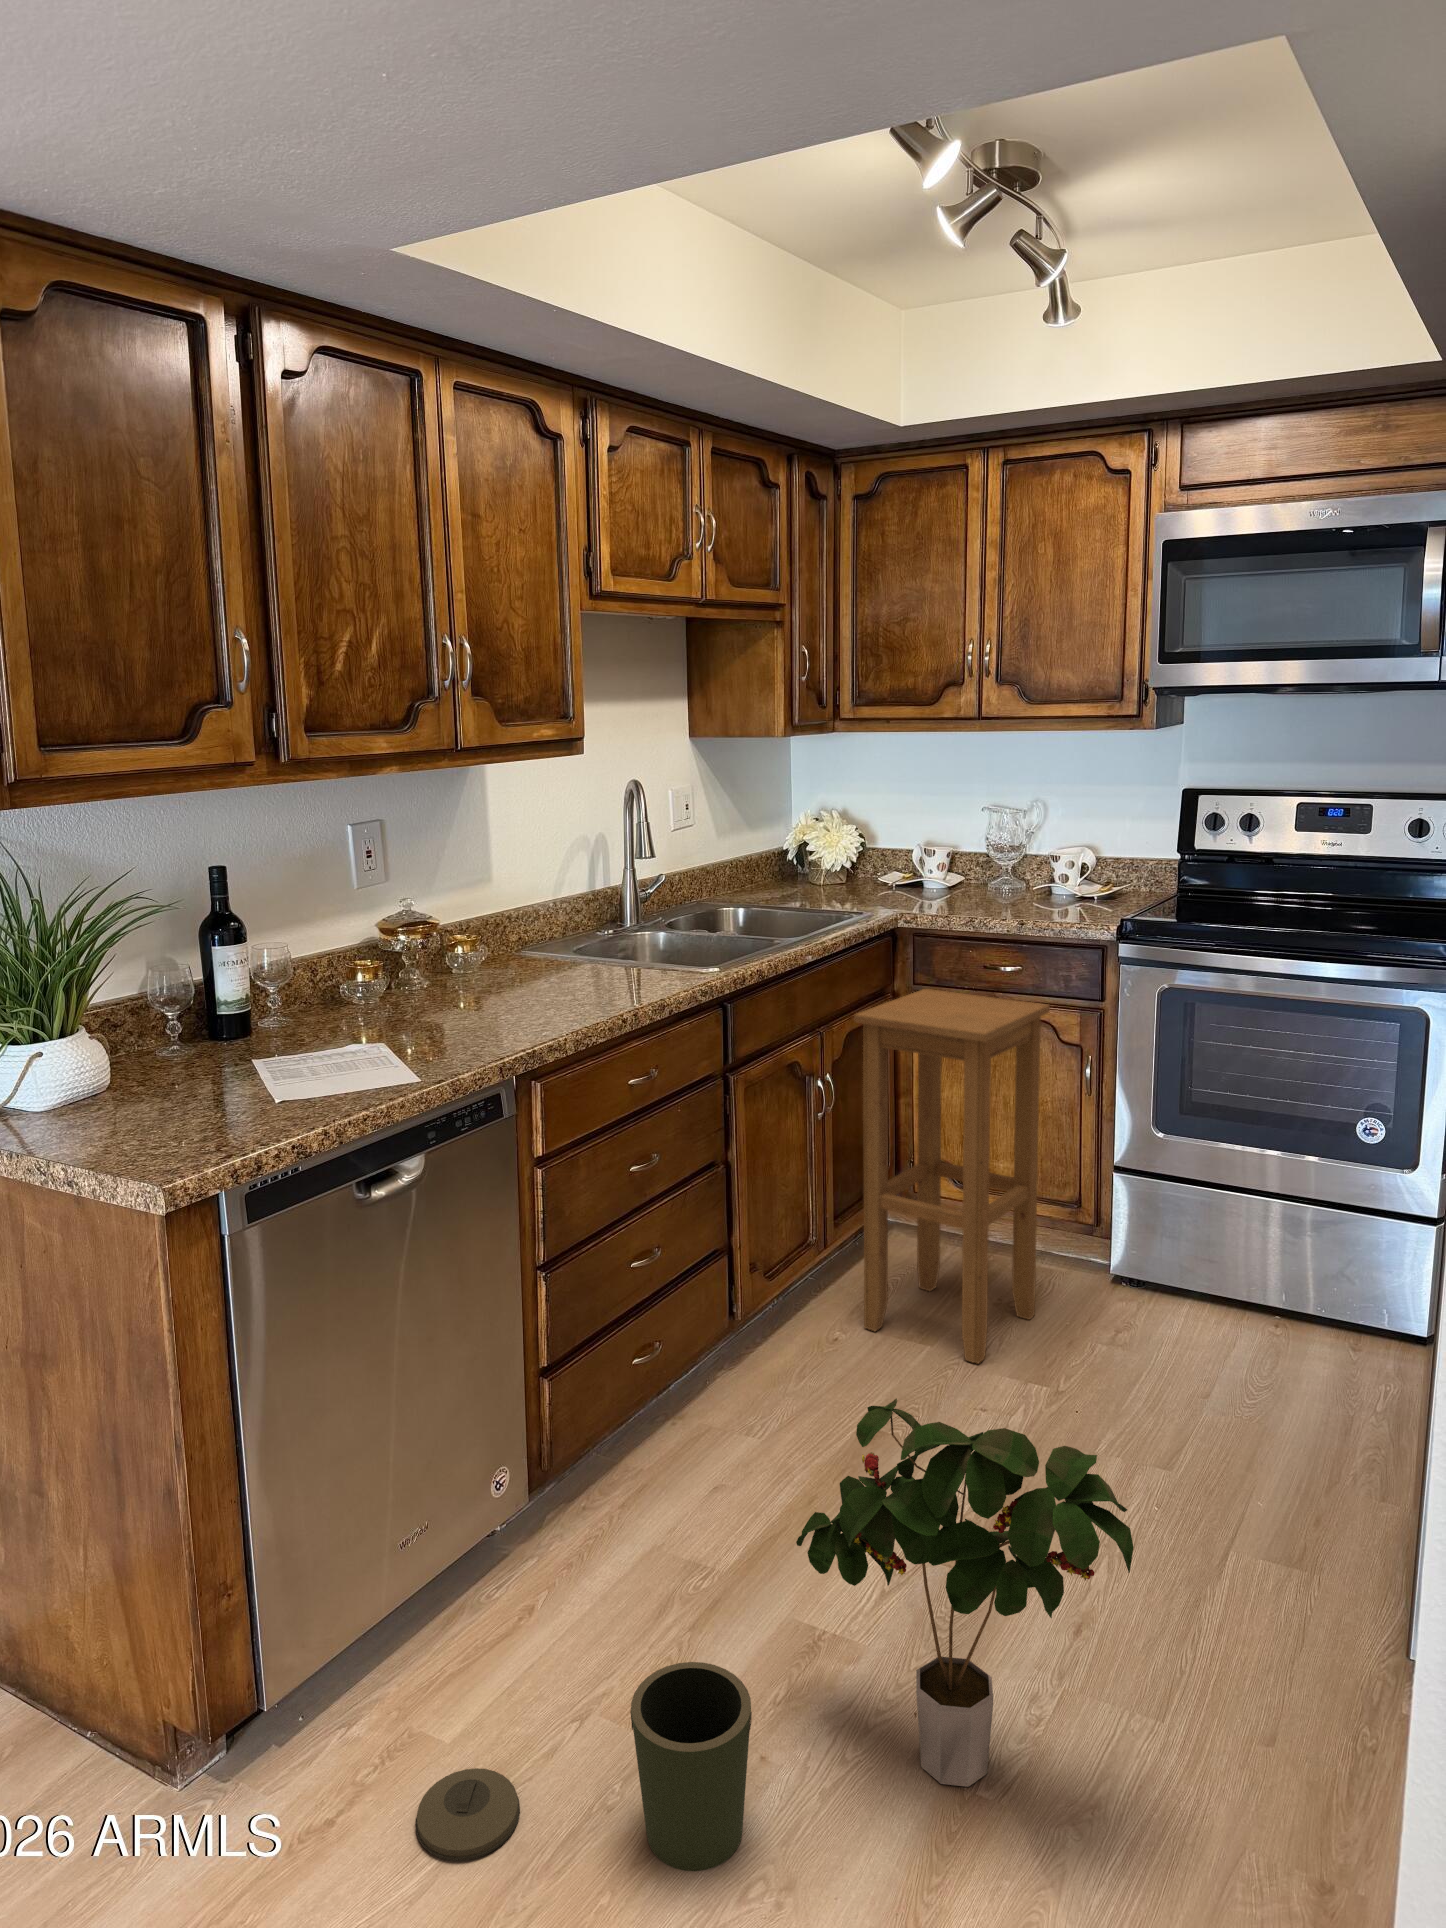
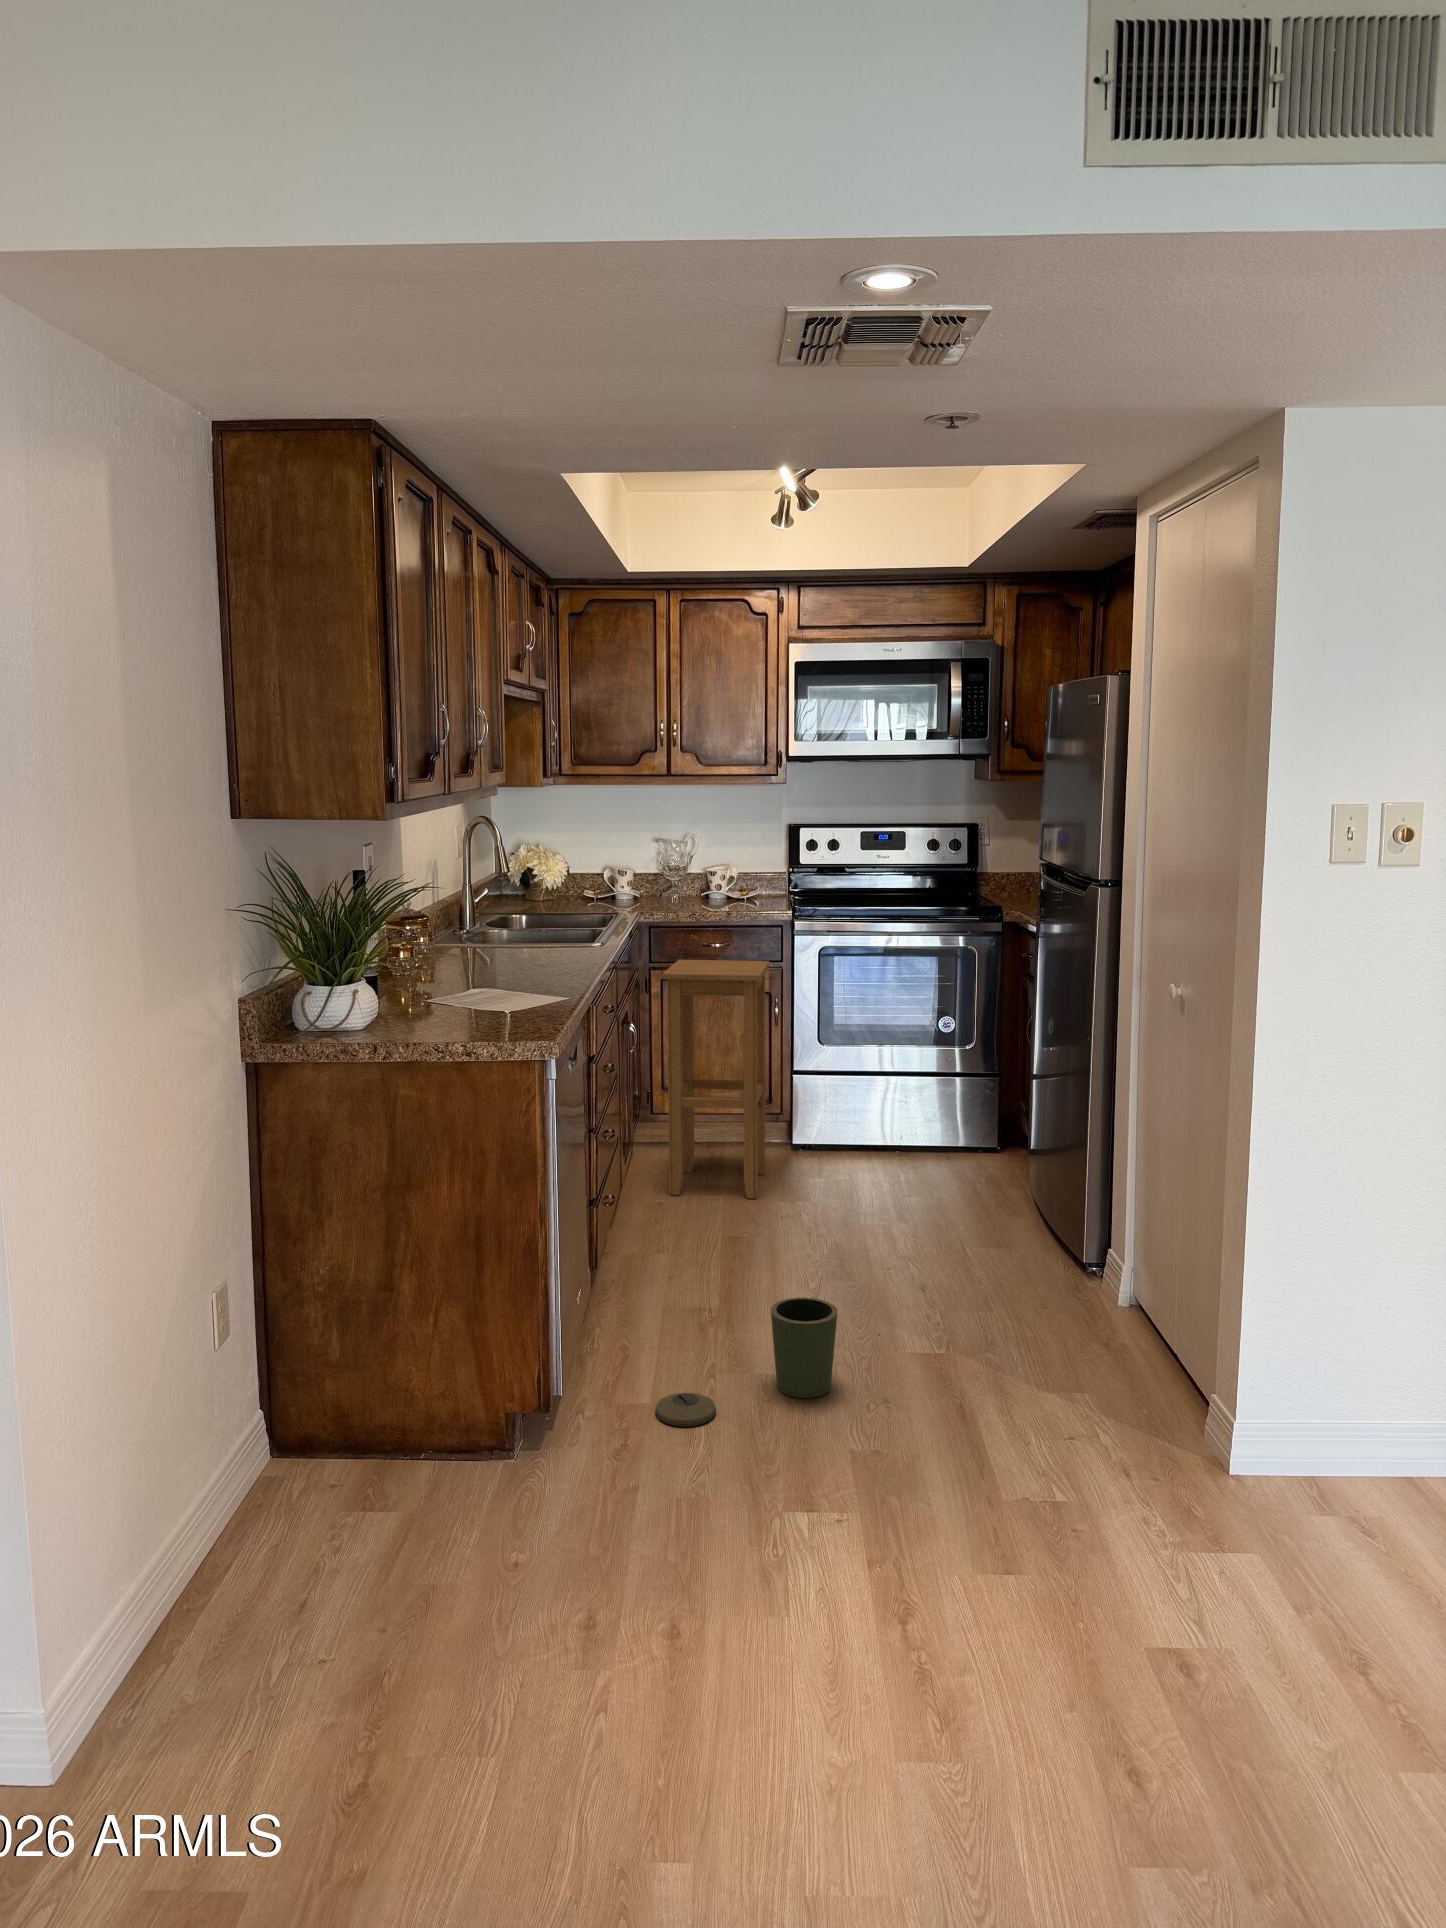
potted plant: present [796,1398,1134,1787] -> none [802,1141,991,1344]

